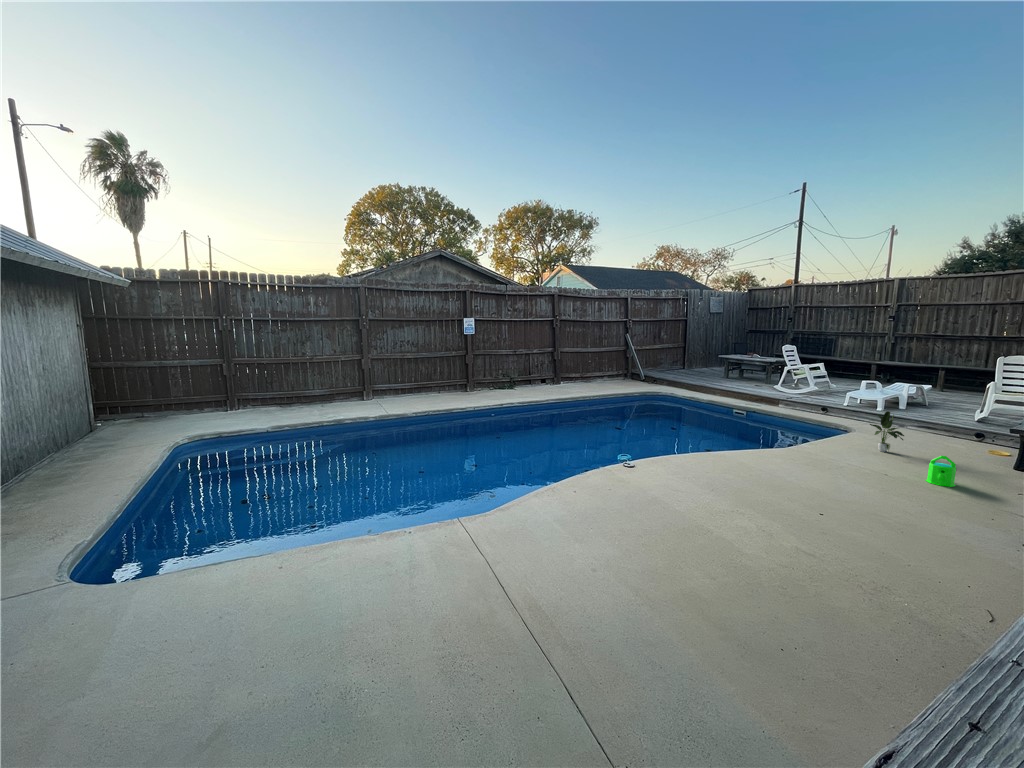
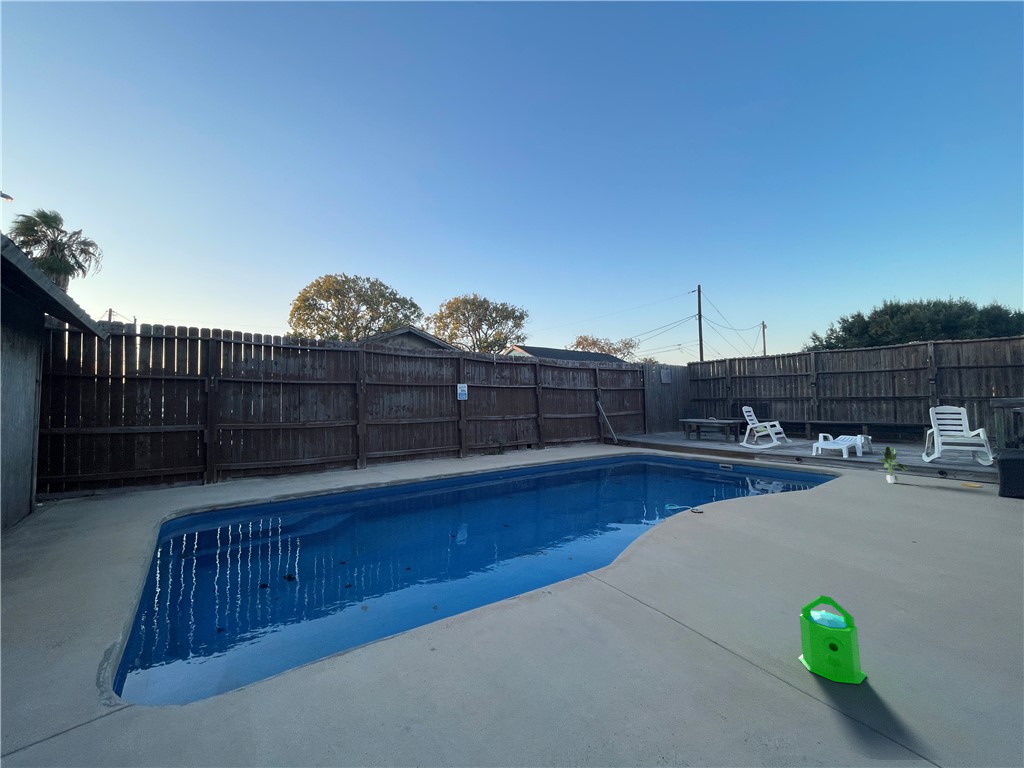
watering can: present [925,456,956,487] -> present [799,595,867,684]

